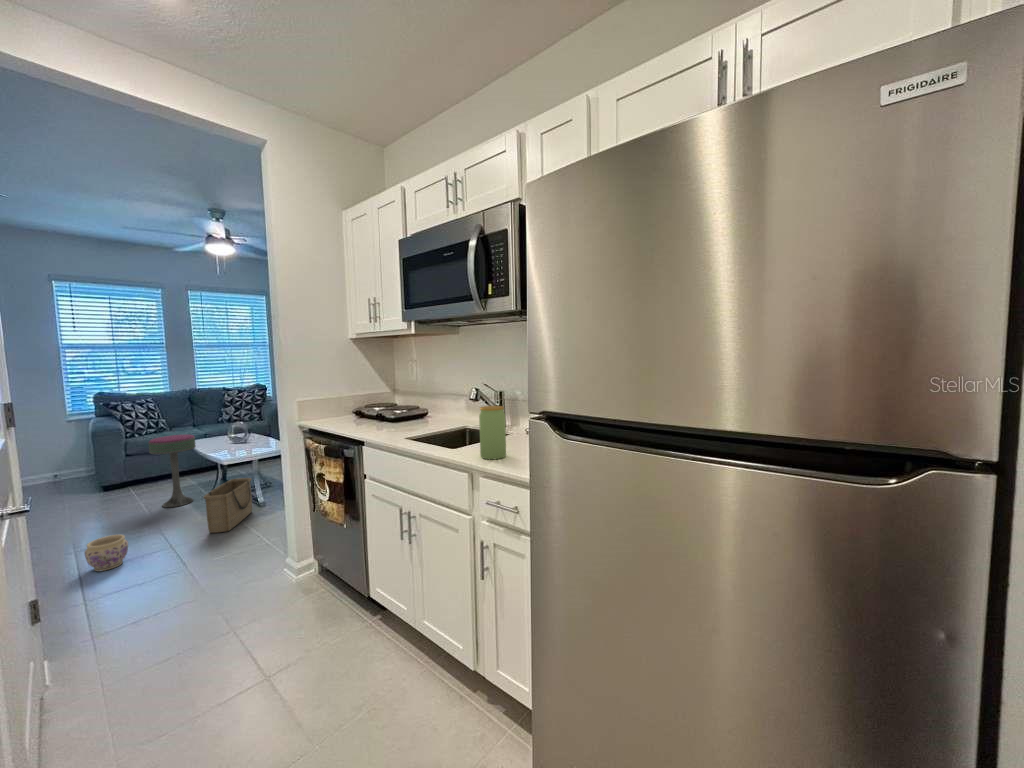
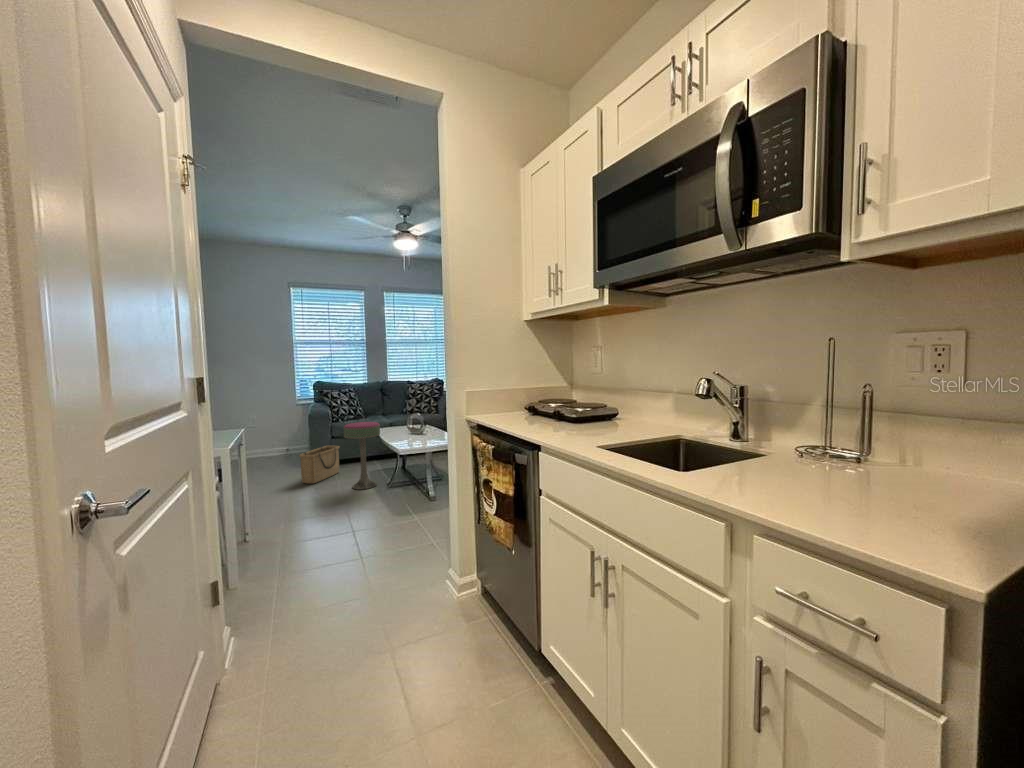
jar: present [479,406,506,459] -> none [751,403,809,504]
basket: present [204,478,252,533] -> present [299,446,339,484]
planter: present [85,535,128,572] -> none [282,513,316,547]

